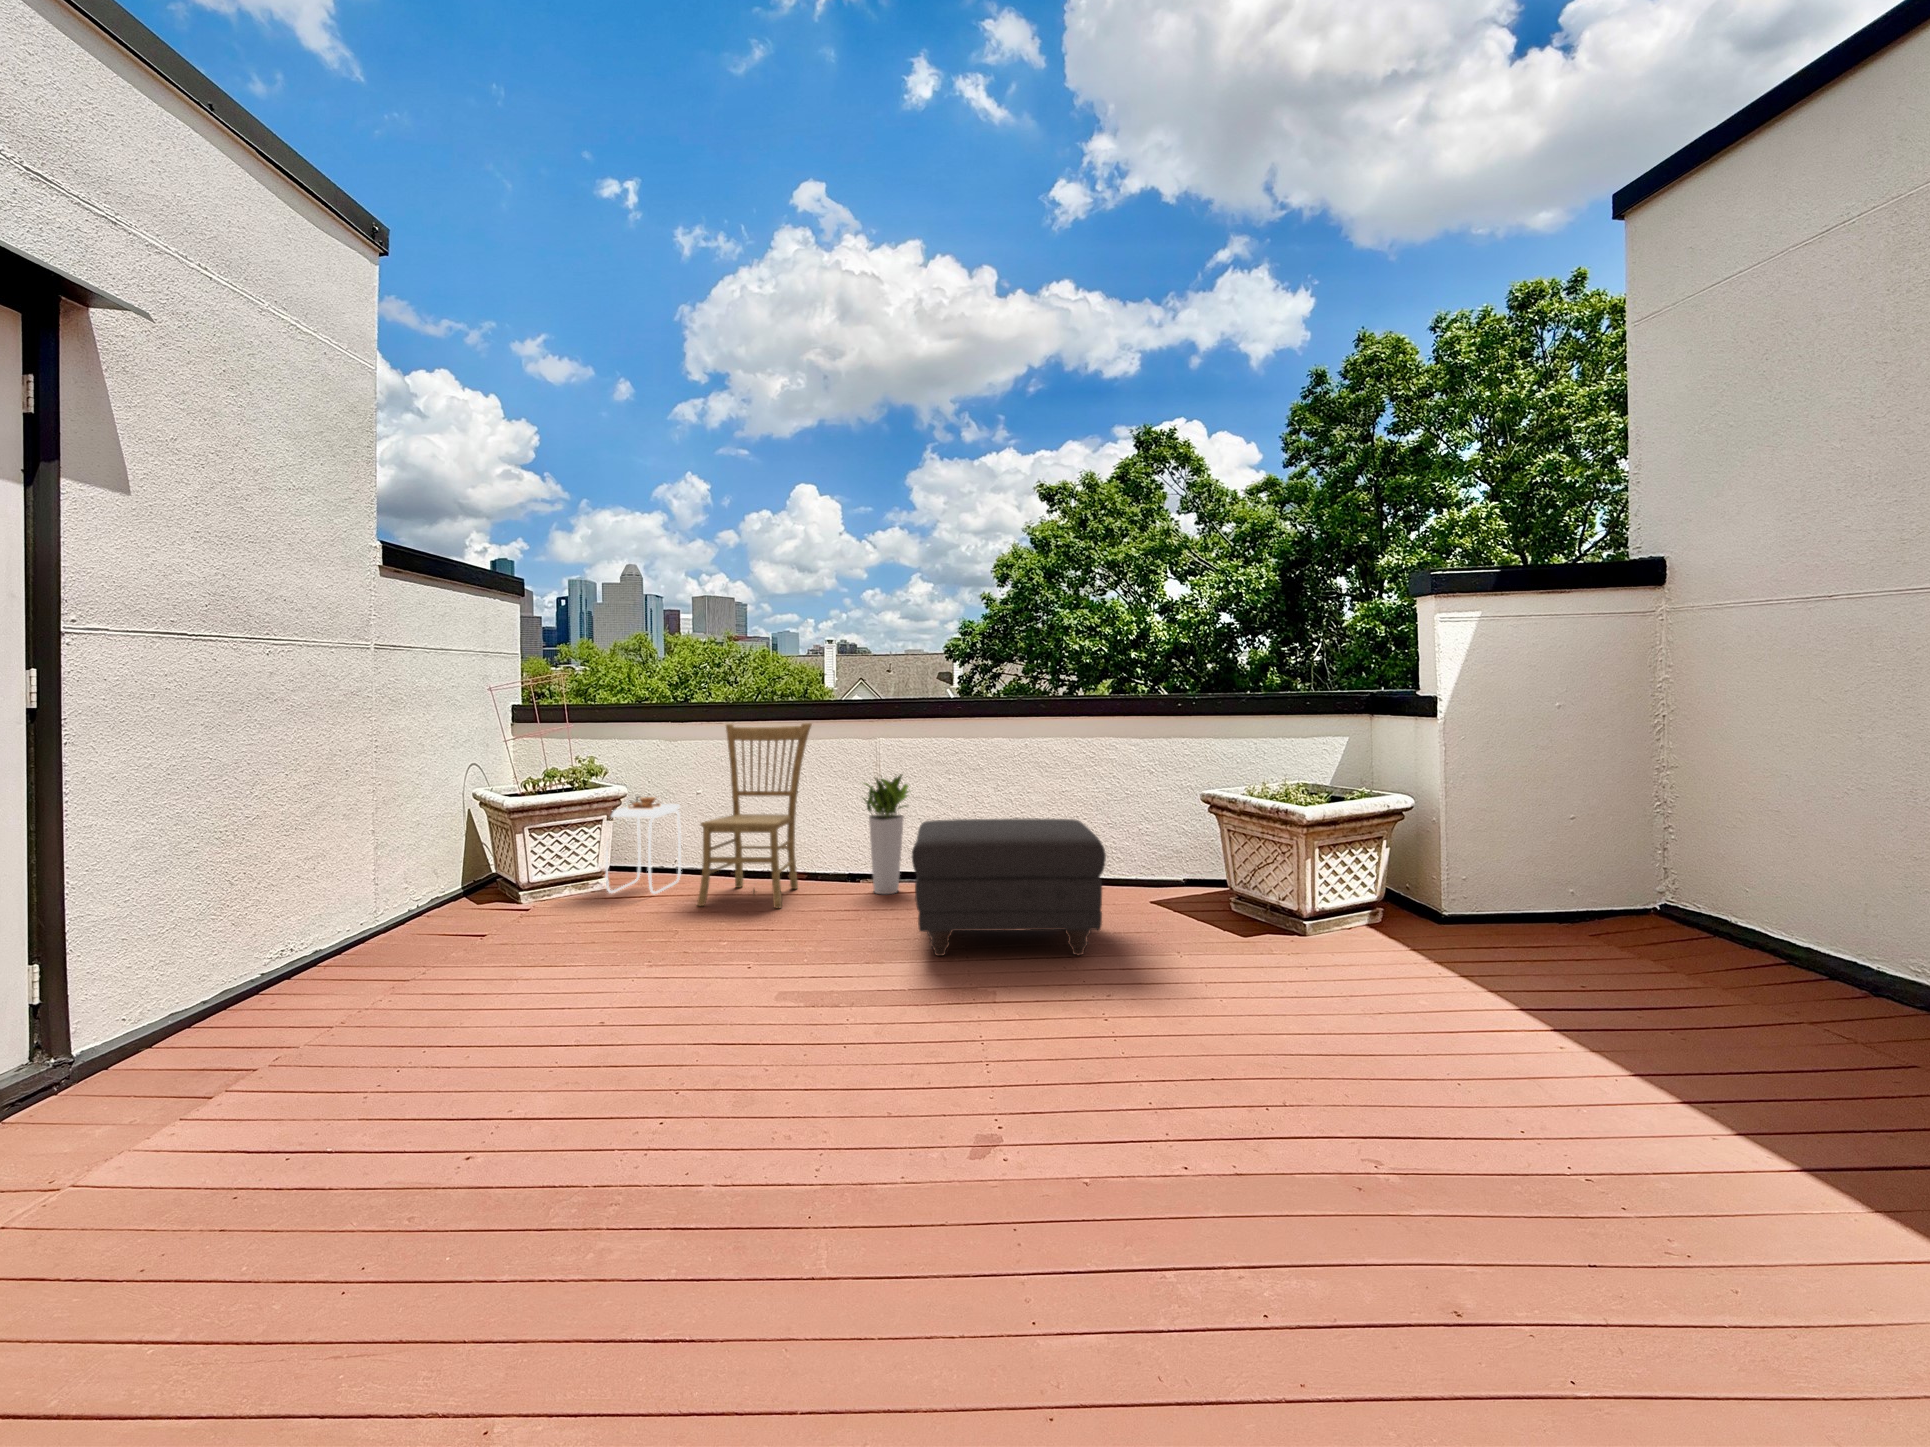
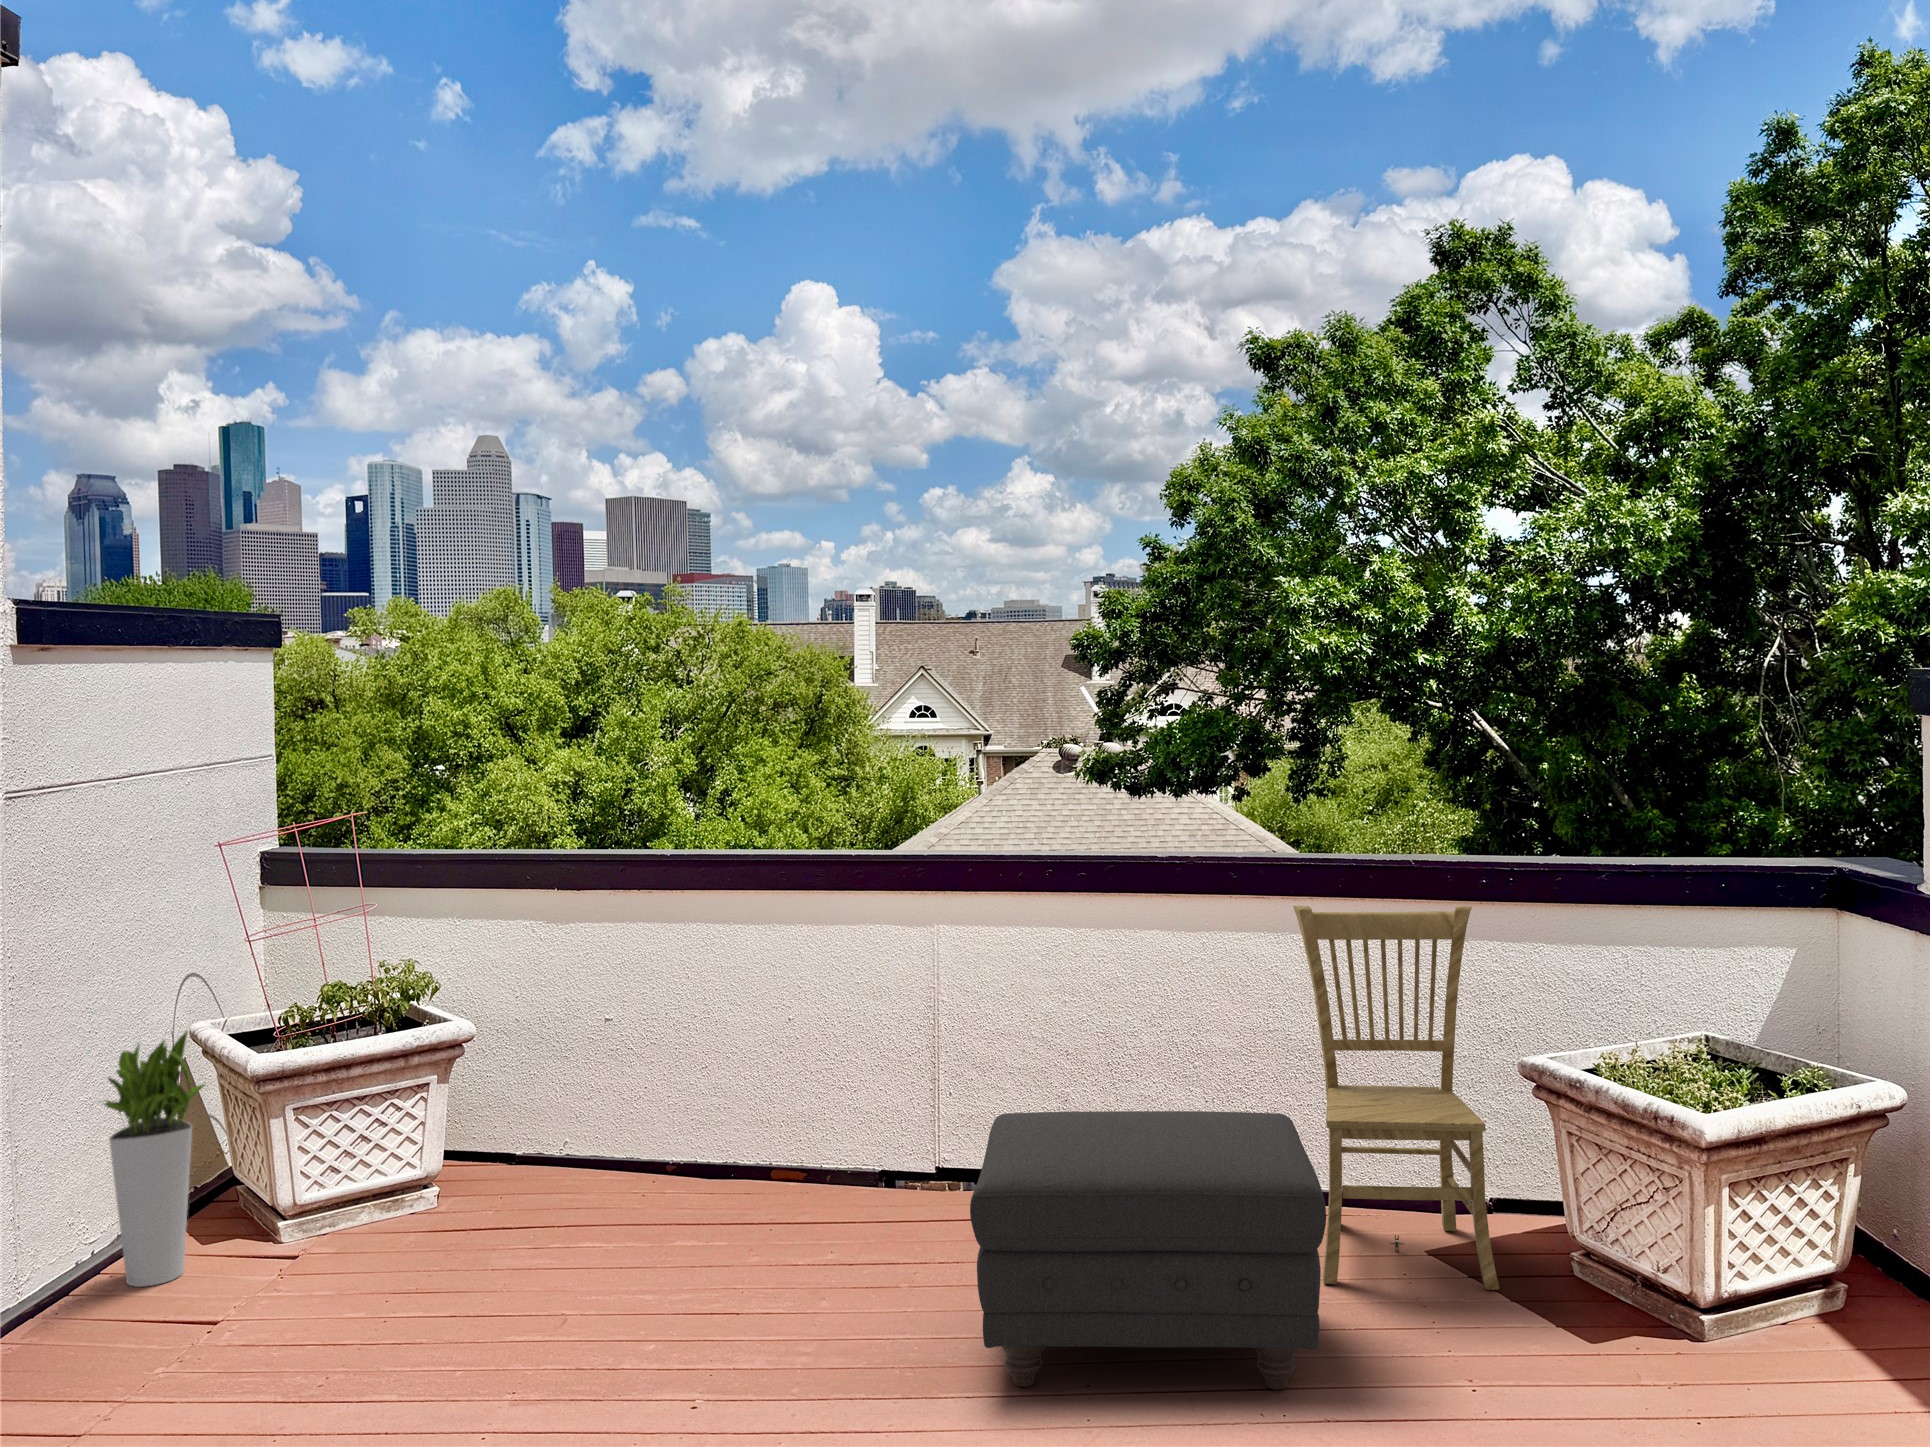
dining chair: present [697,723,812,908] -> present [1293,906,1499,1290]
planter: present [864,775,908,894] -> present [105,1031,204,1287]
side table: present [605,797,681,894] -> none [433,1030,572,1214]

